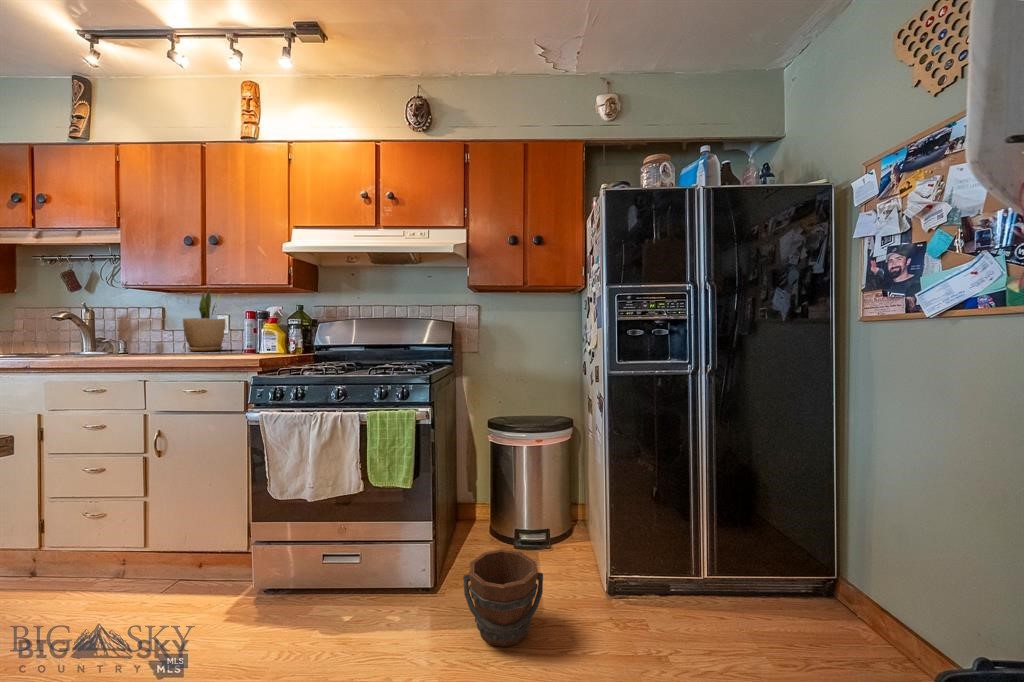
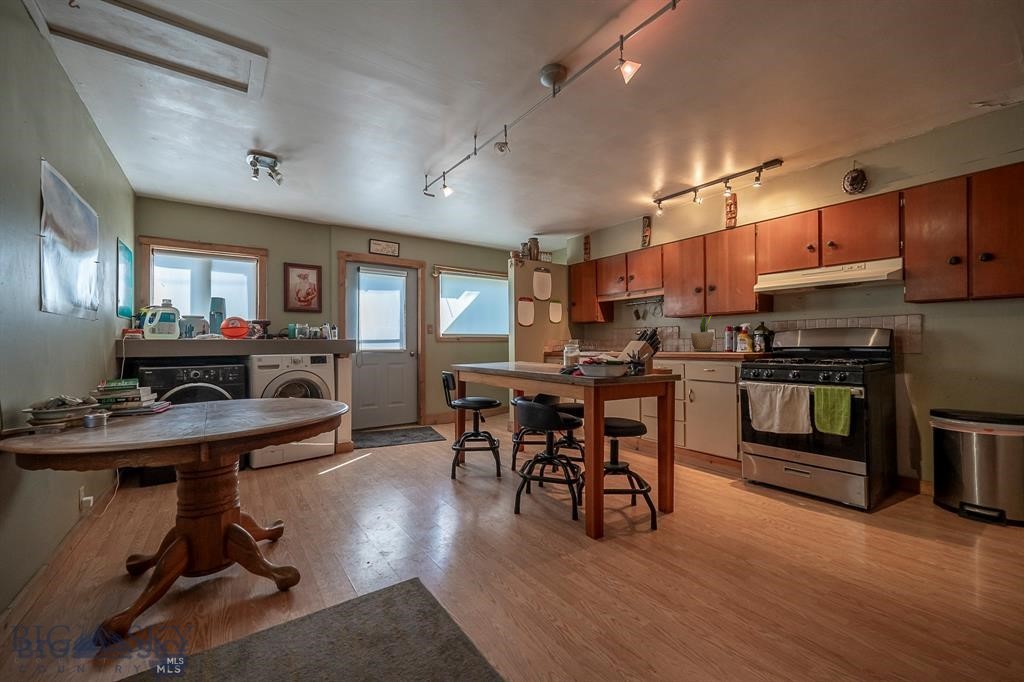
bucket: present [463,549,543,647] -> none [890,488,967,548]

